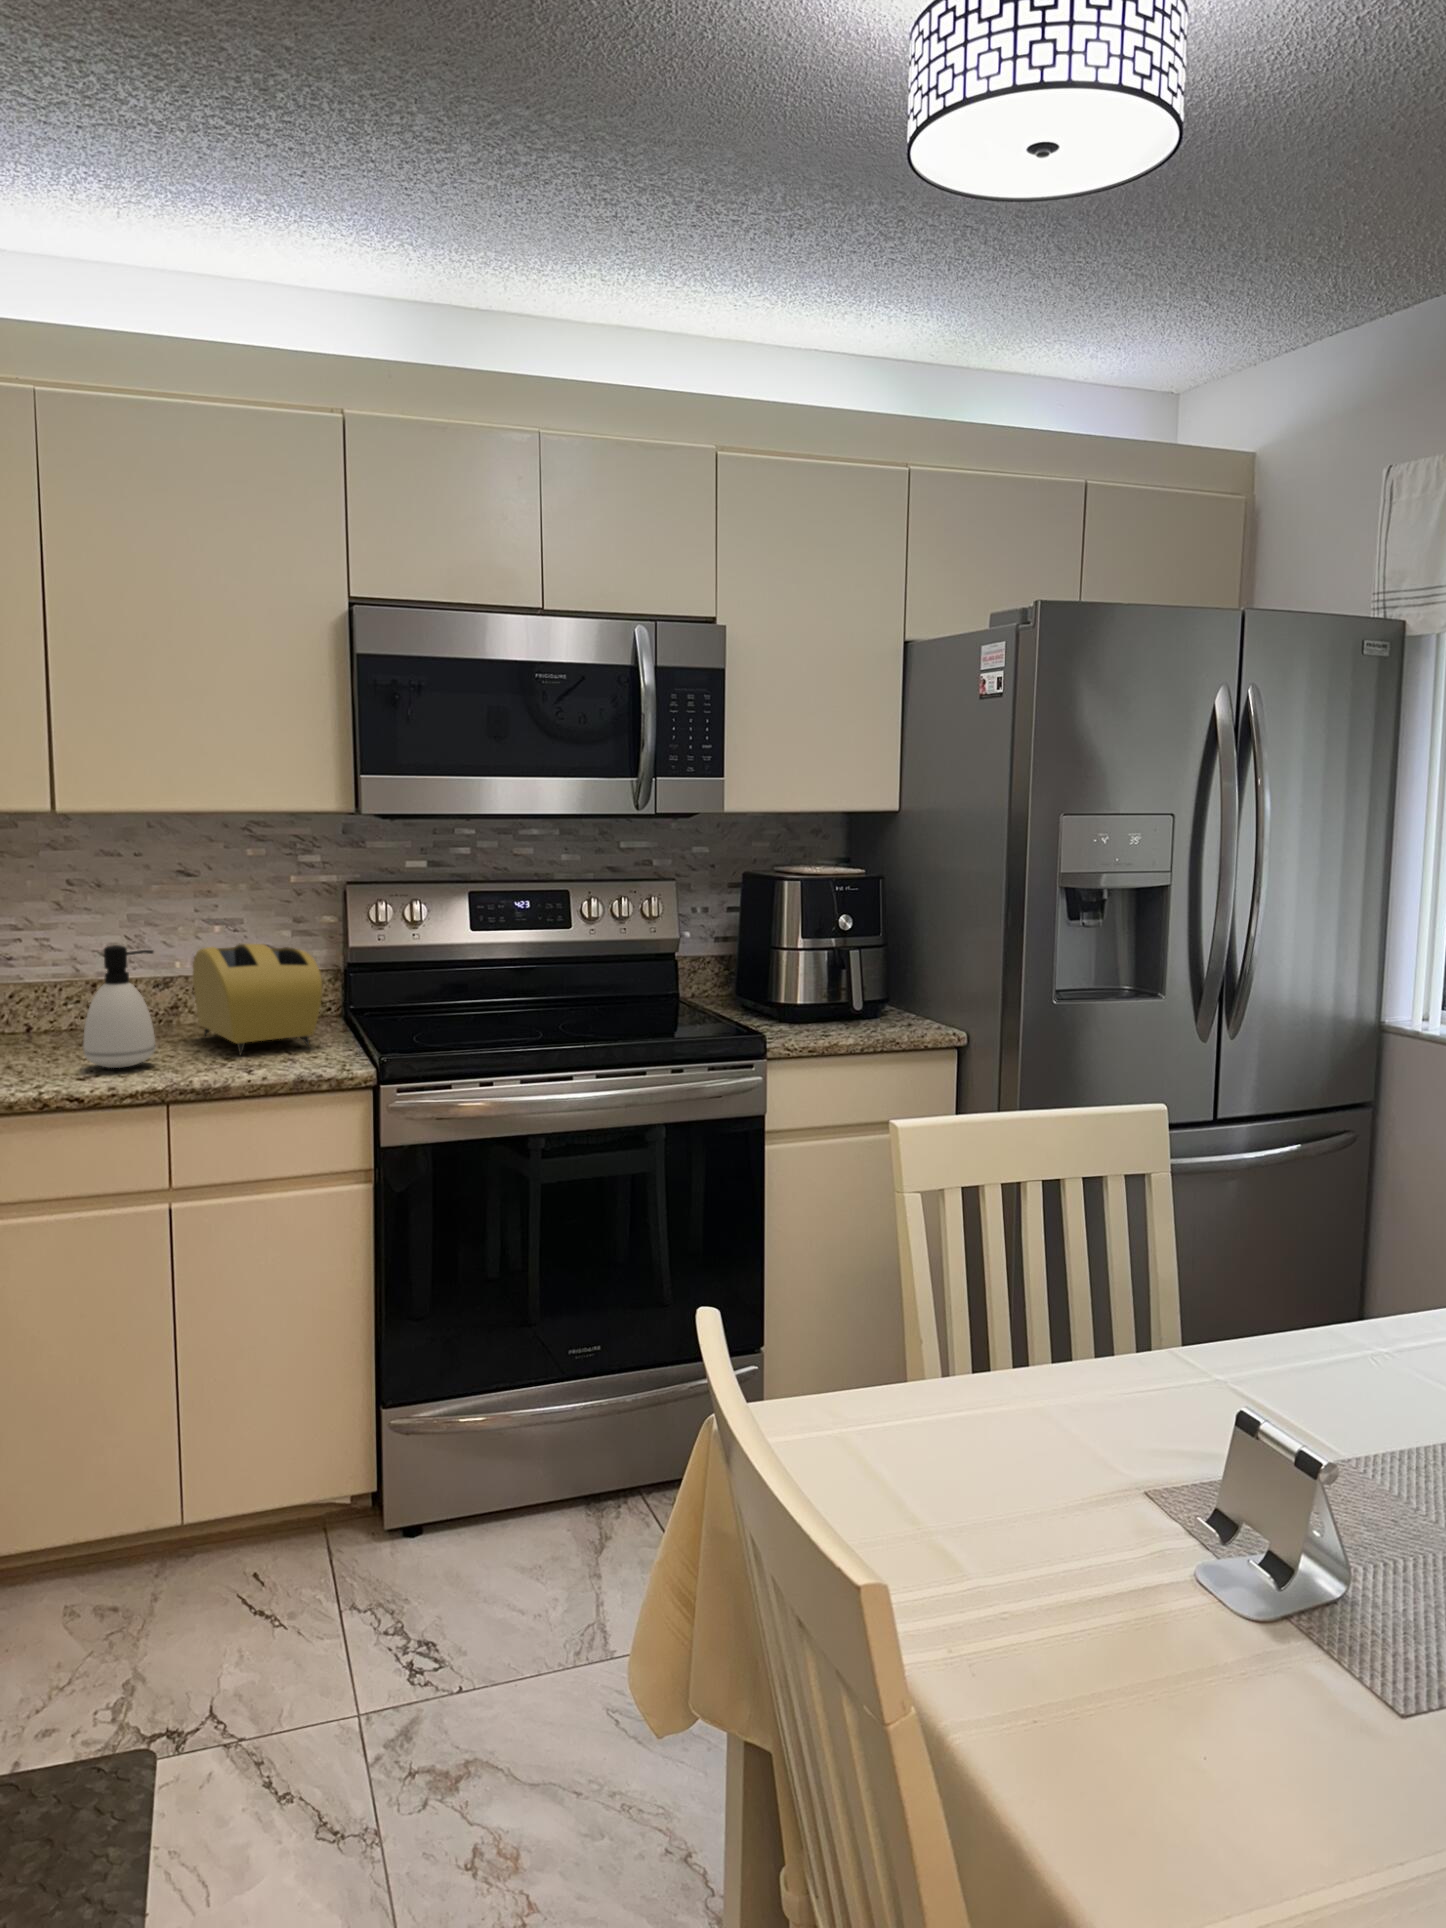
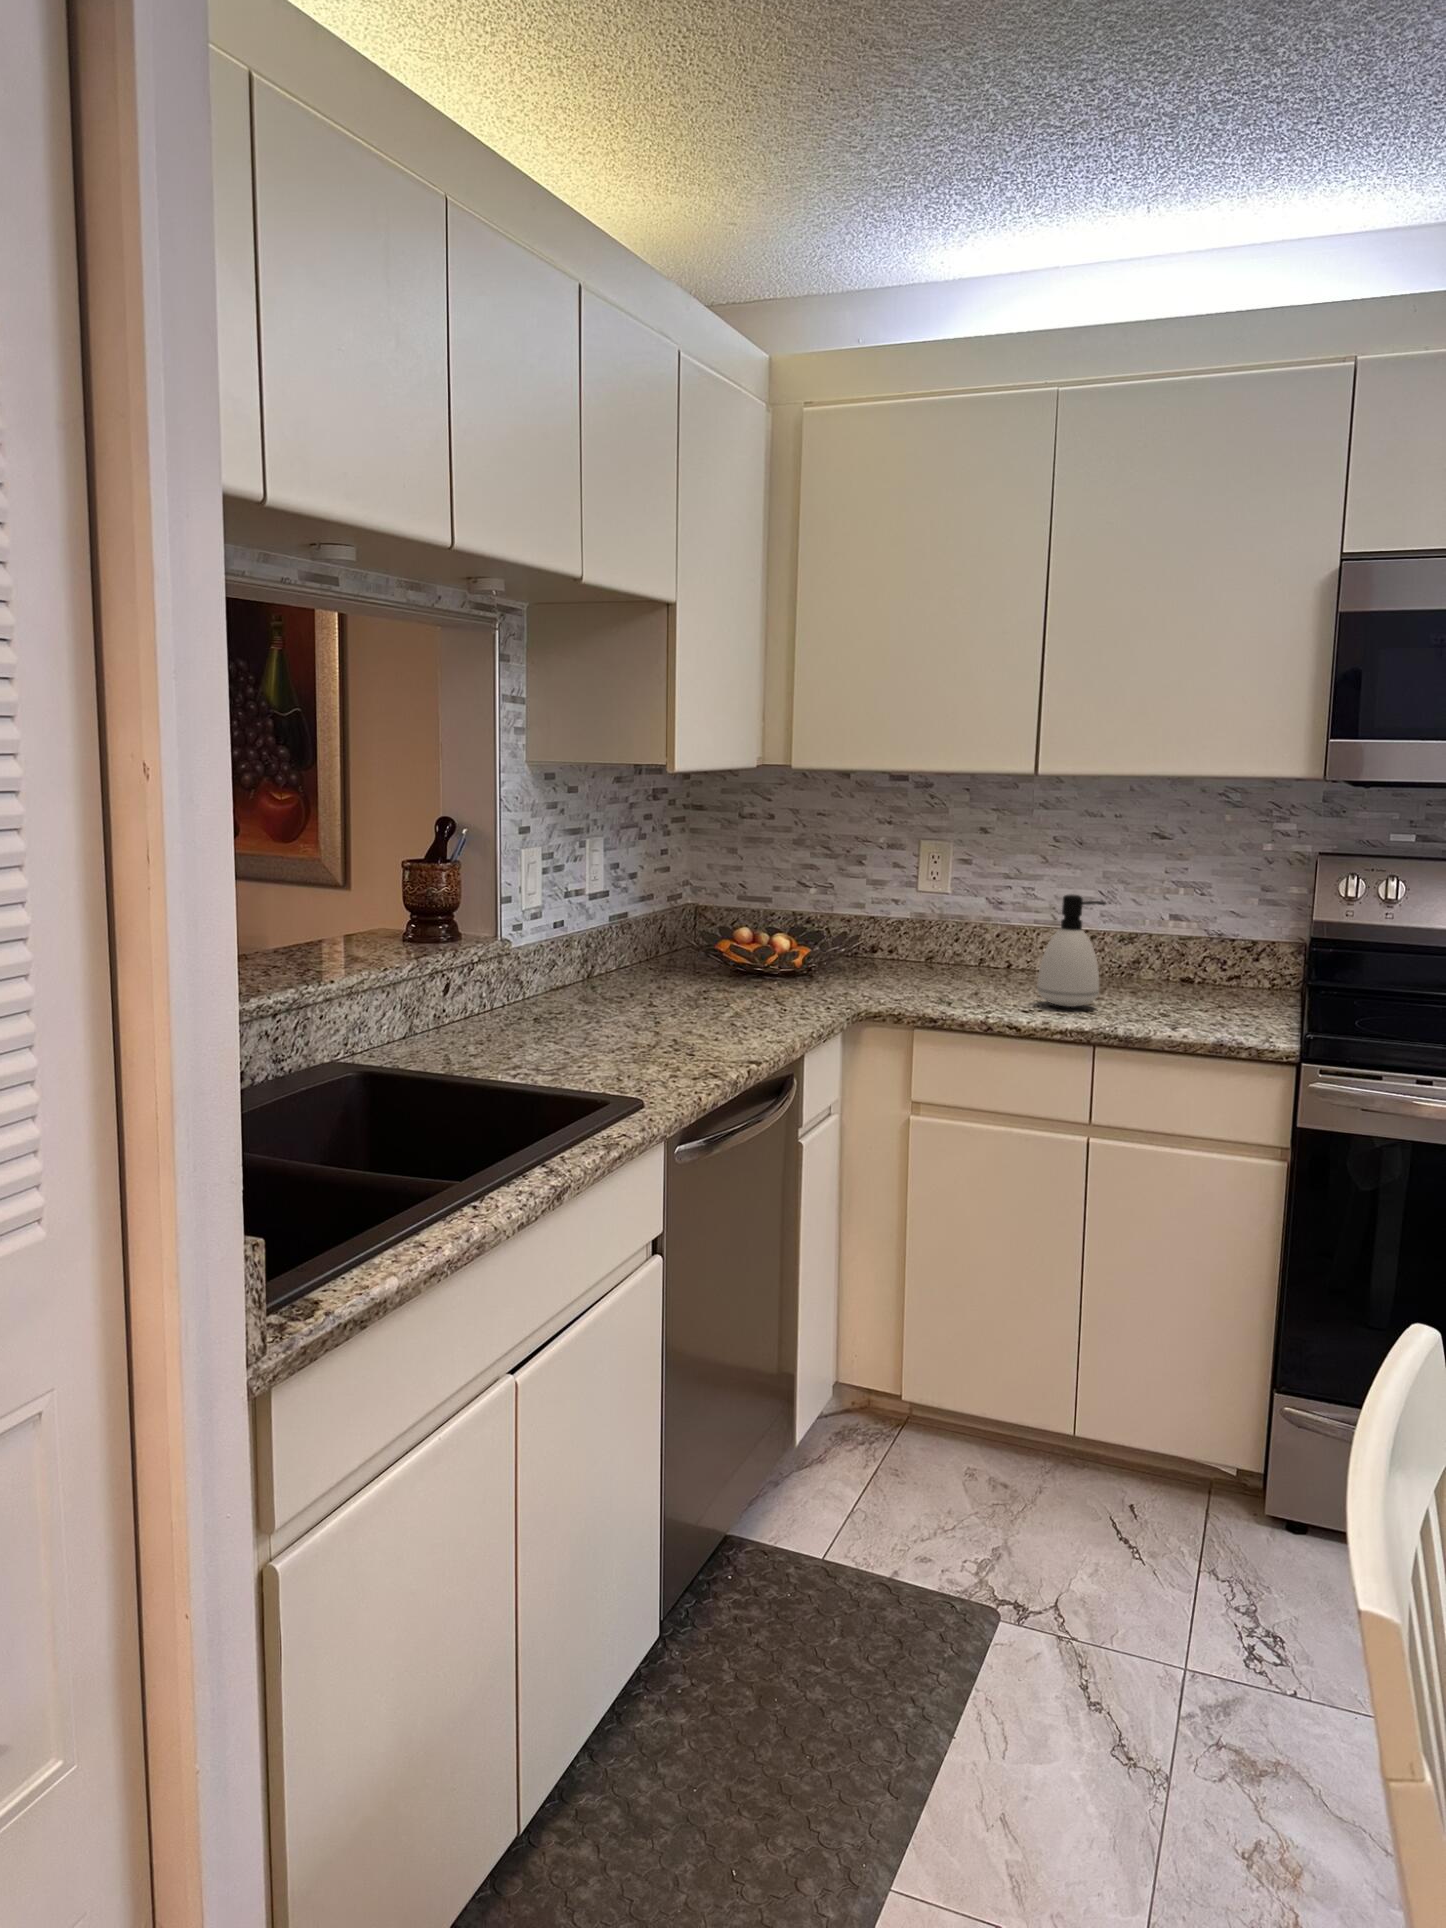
toaster: present [193,944,322,1055] -> none [1150,906,1268,1016]

